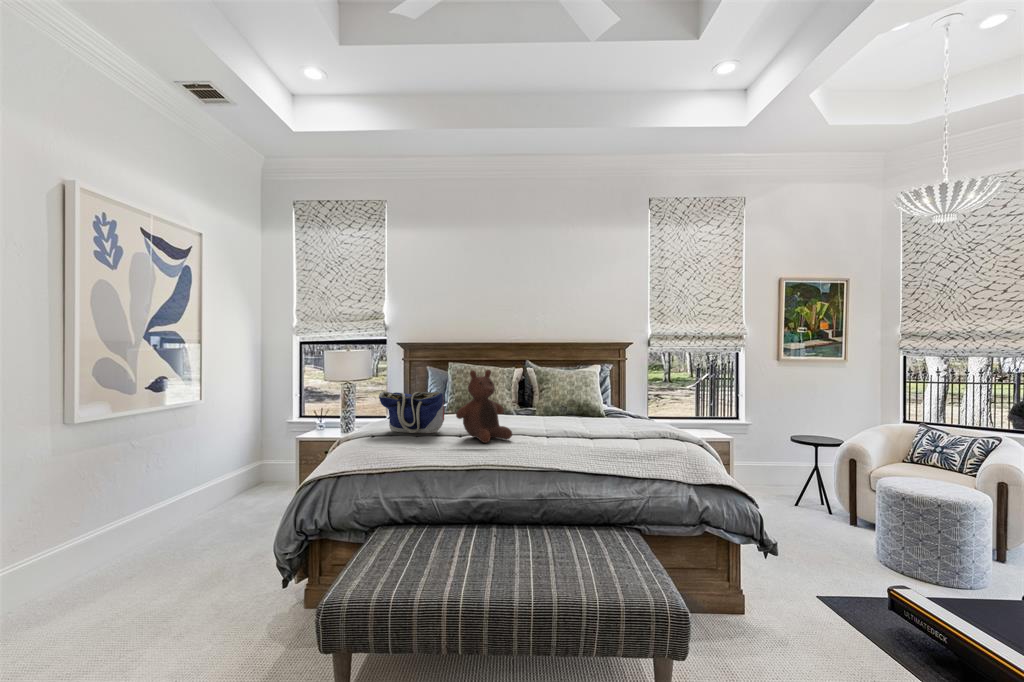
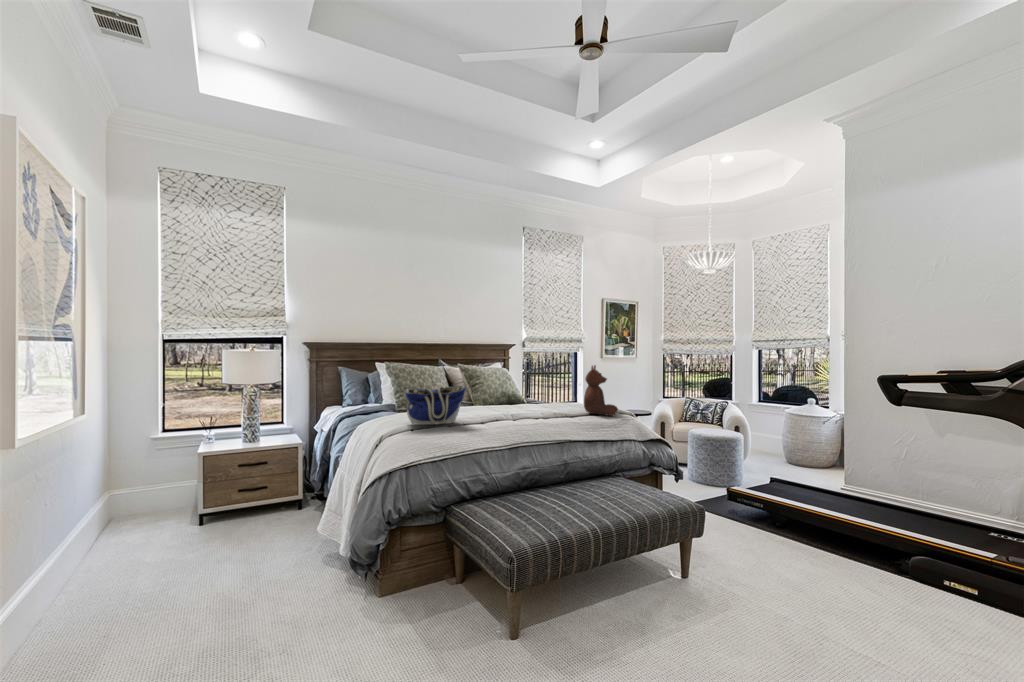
stuffed bear: present [456,370,512,443] -> present [584,365,618,416]

